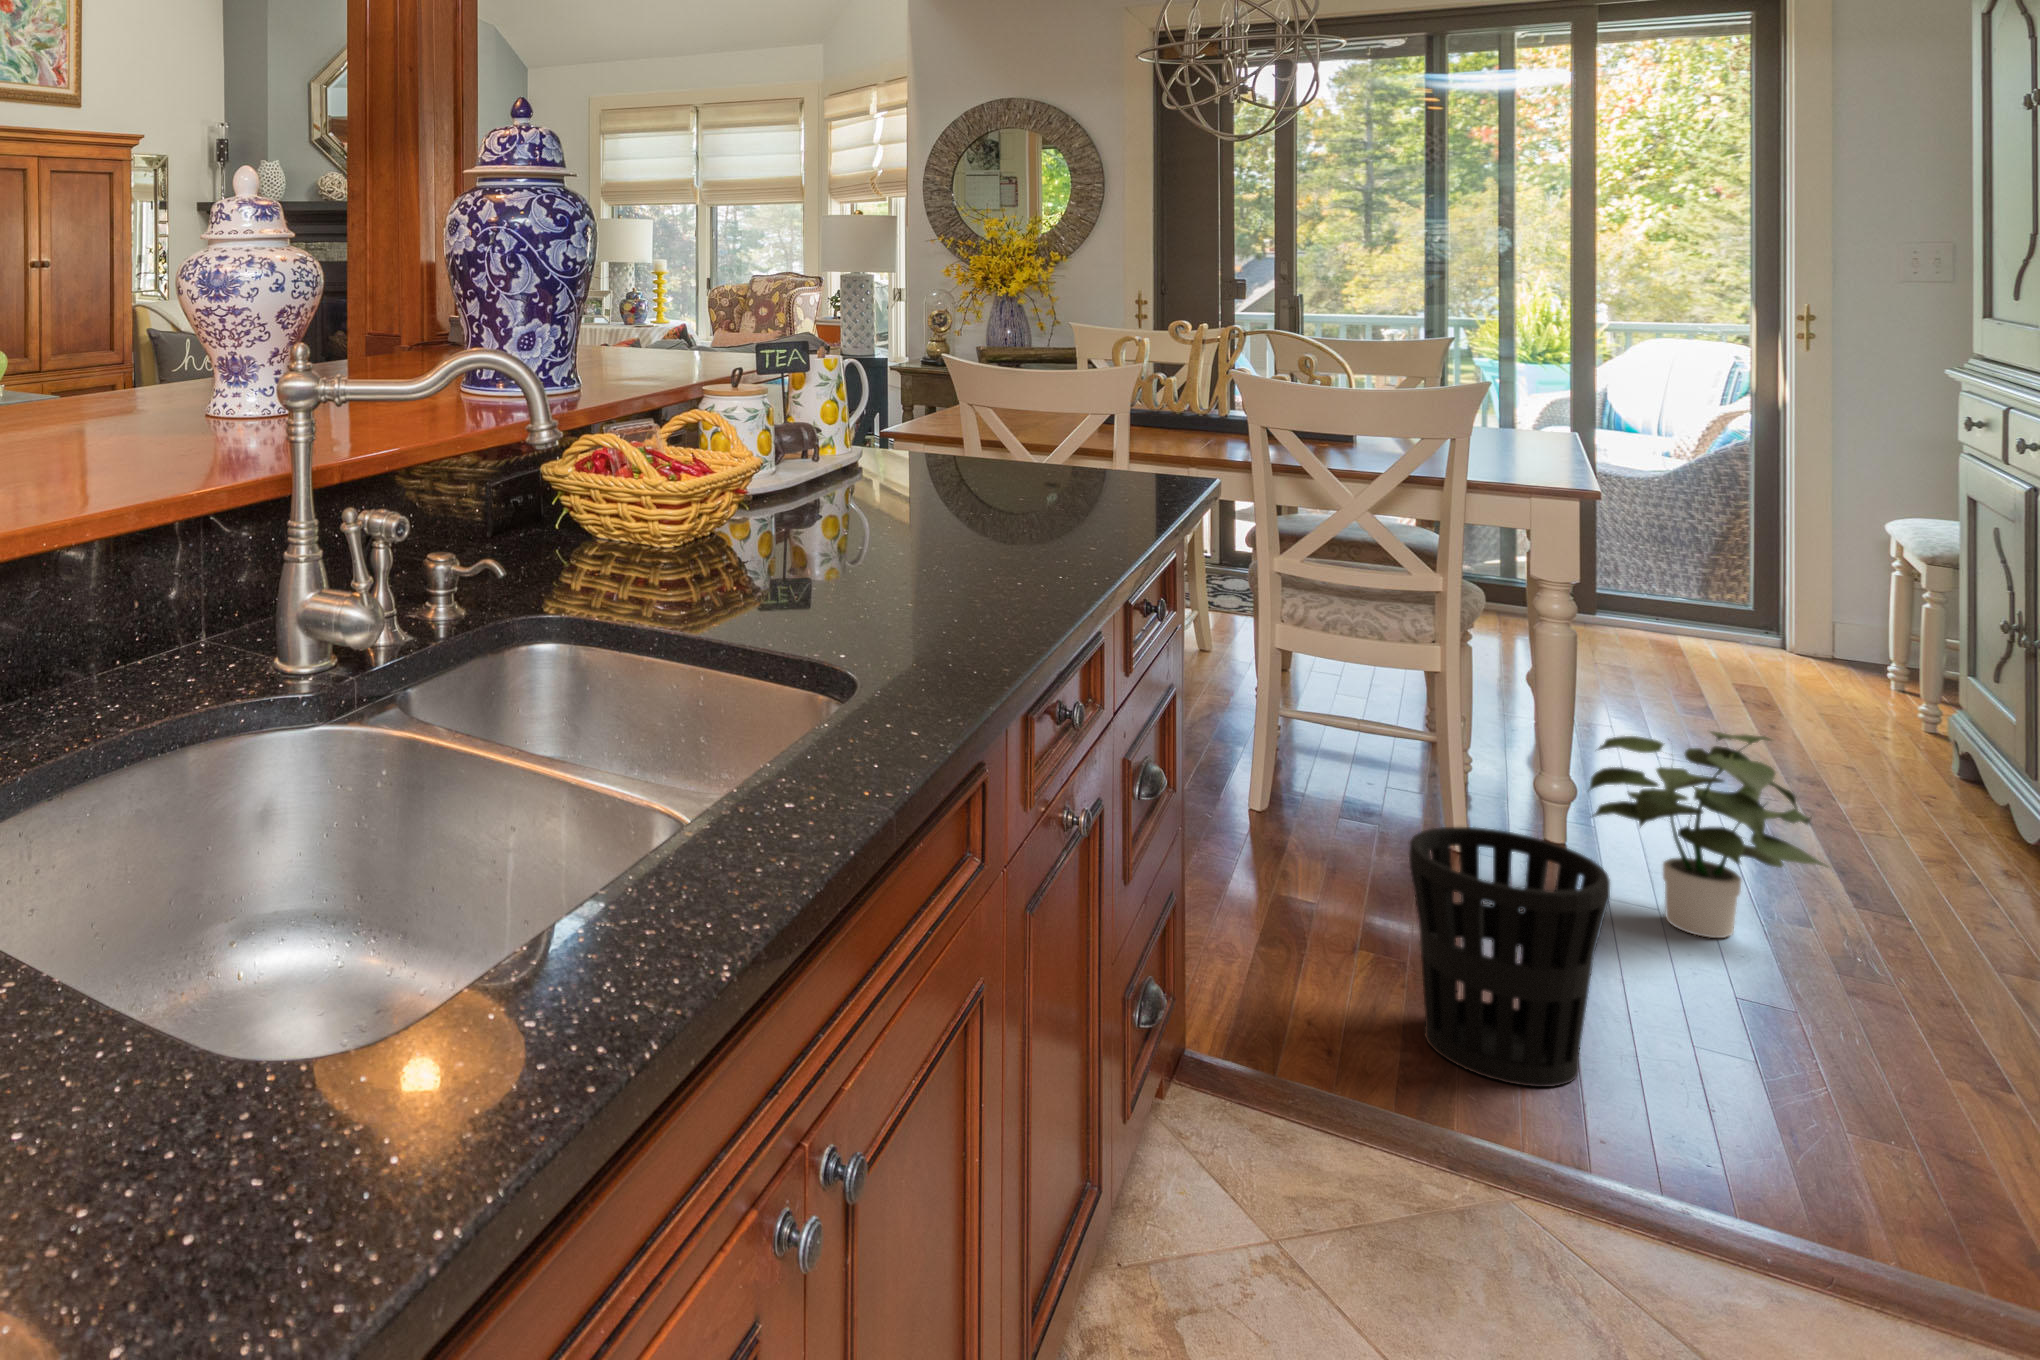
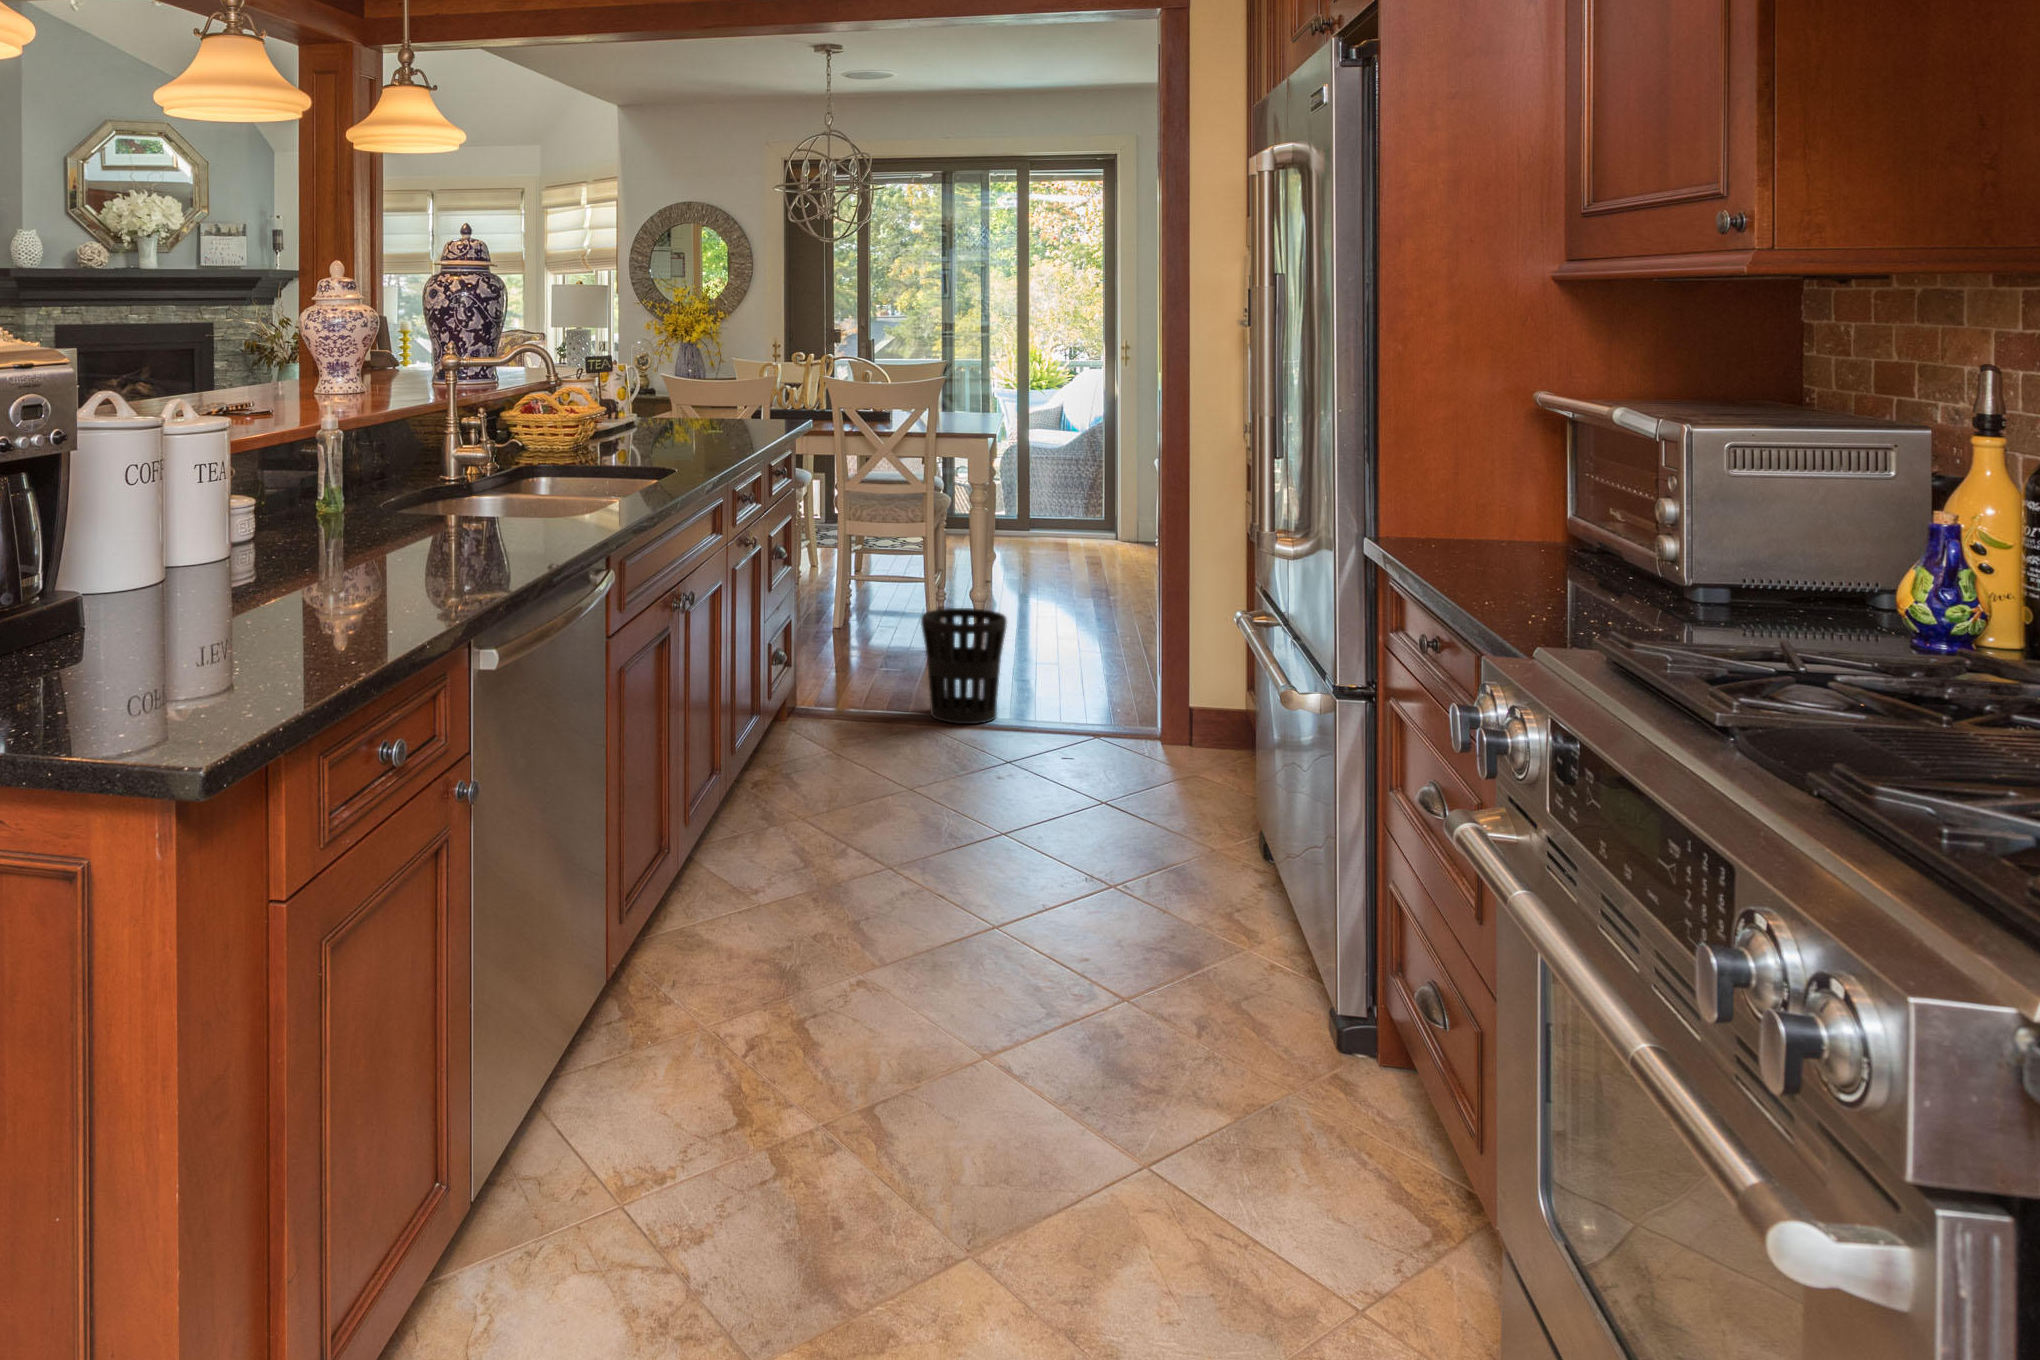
potted plant: present [1589,731,1827,938] -> none [1012,563,1115,668]

